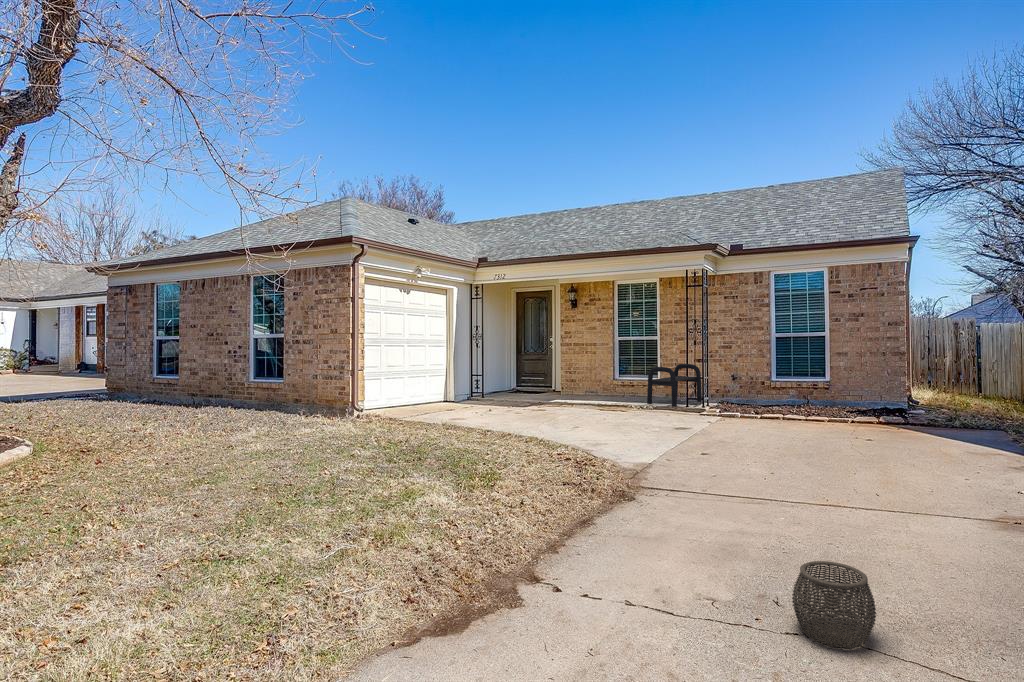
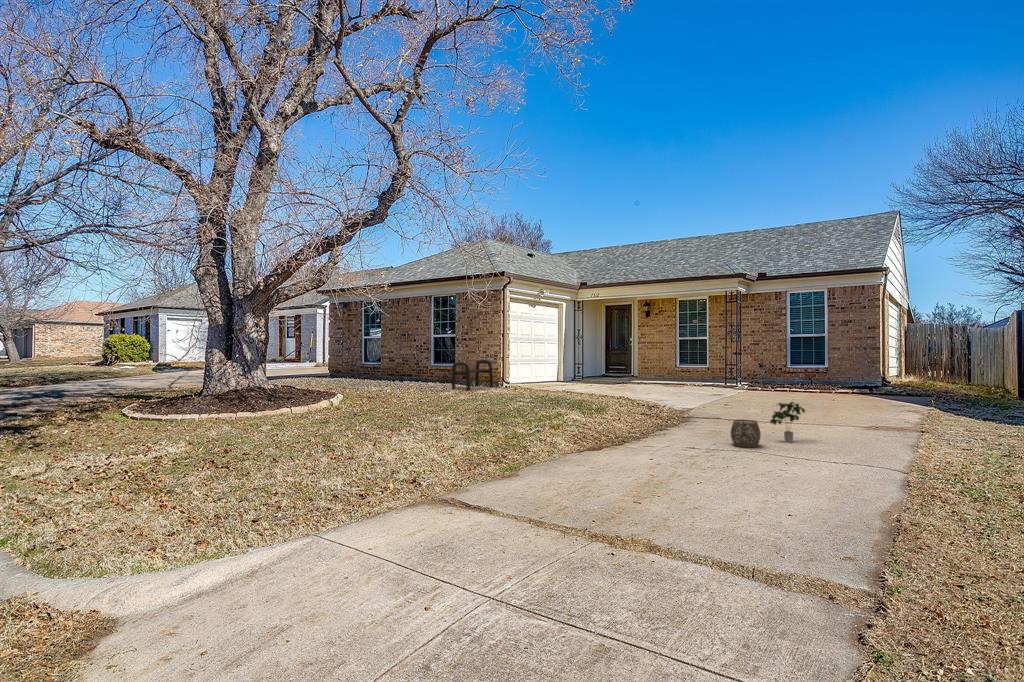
bench: present [647,364,702,407] -> present [452,360,493,390]
potted plant: none [879,507,954,609] -> present [770,402,805,442]

